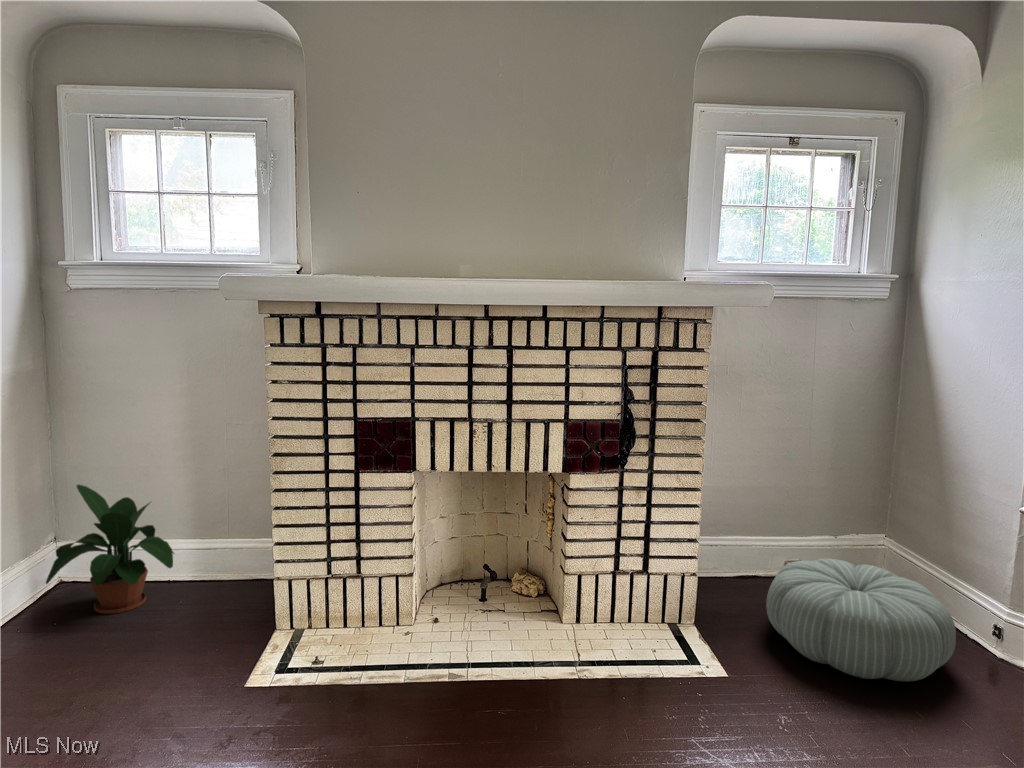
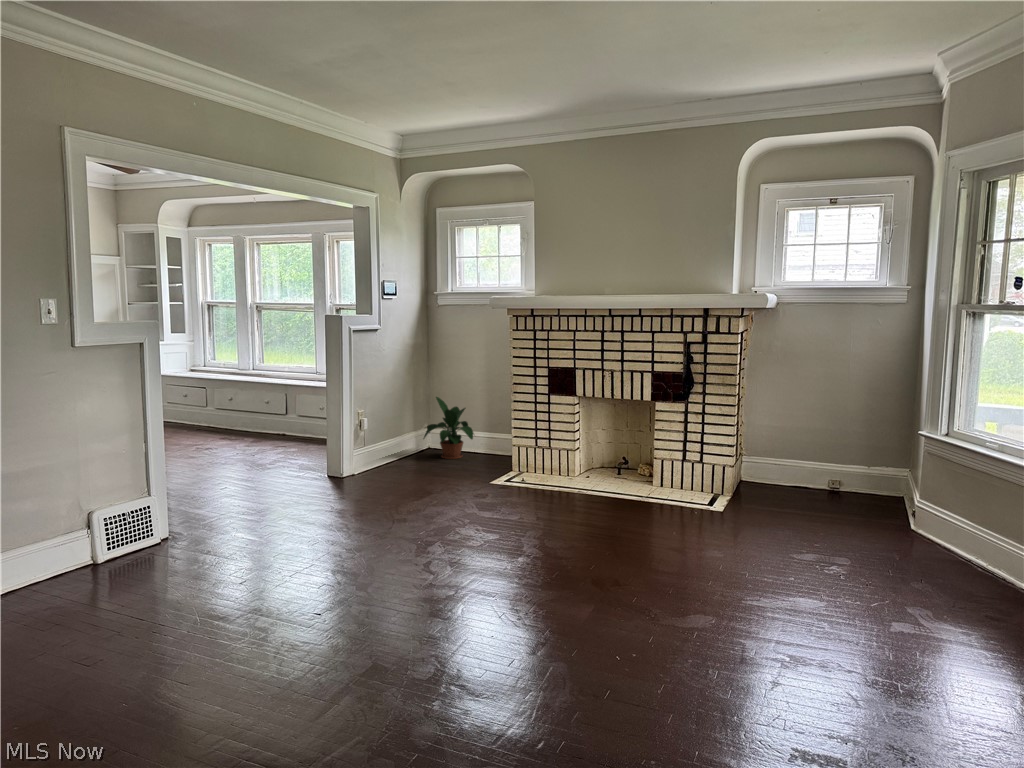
pouf: present [766,558,956,681] -> none [768,468,878,528]

